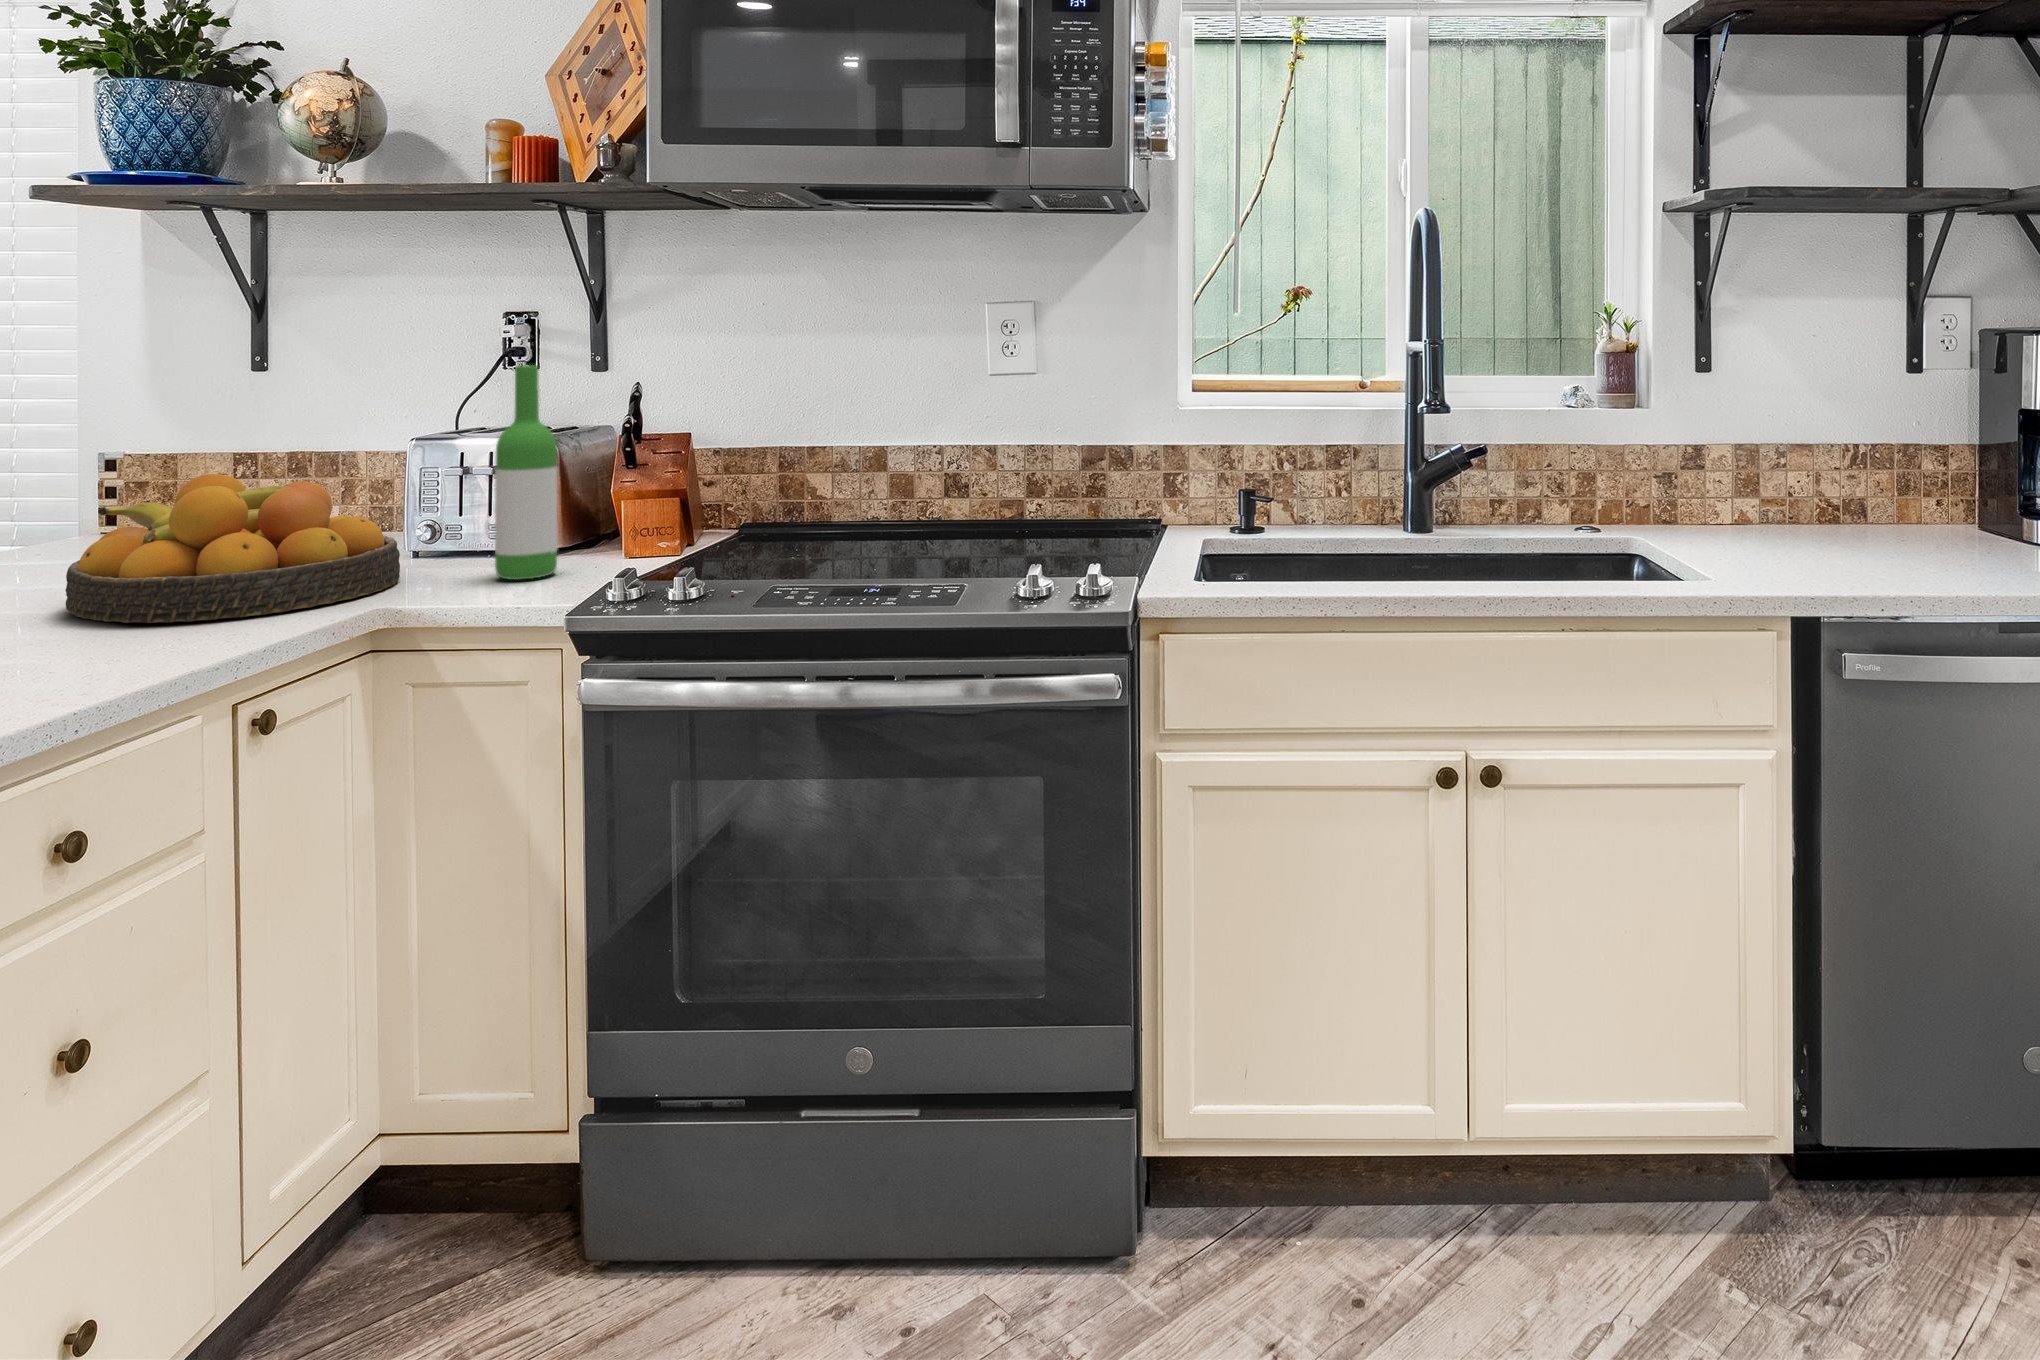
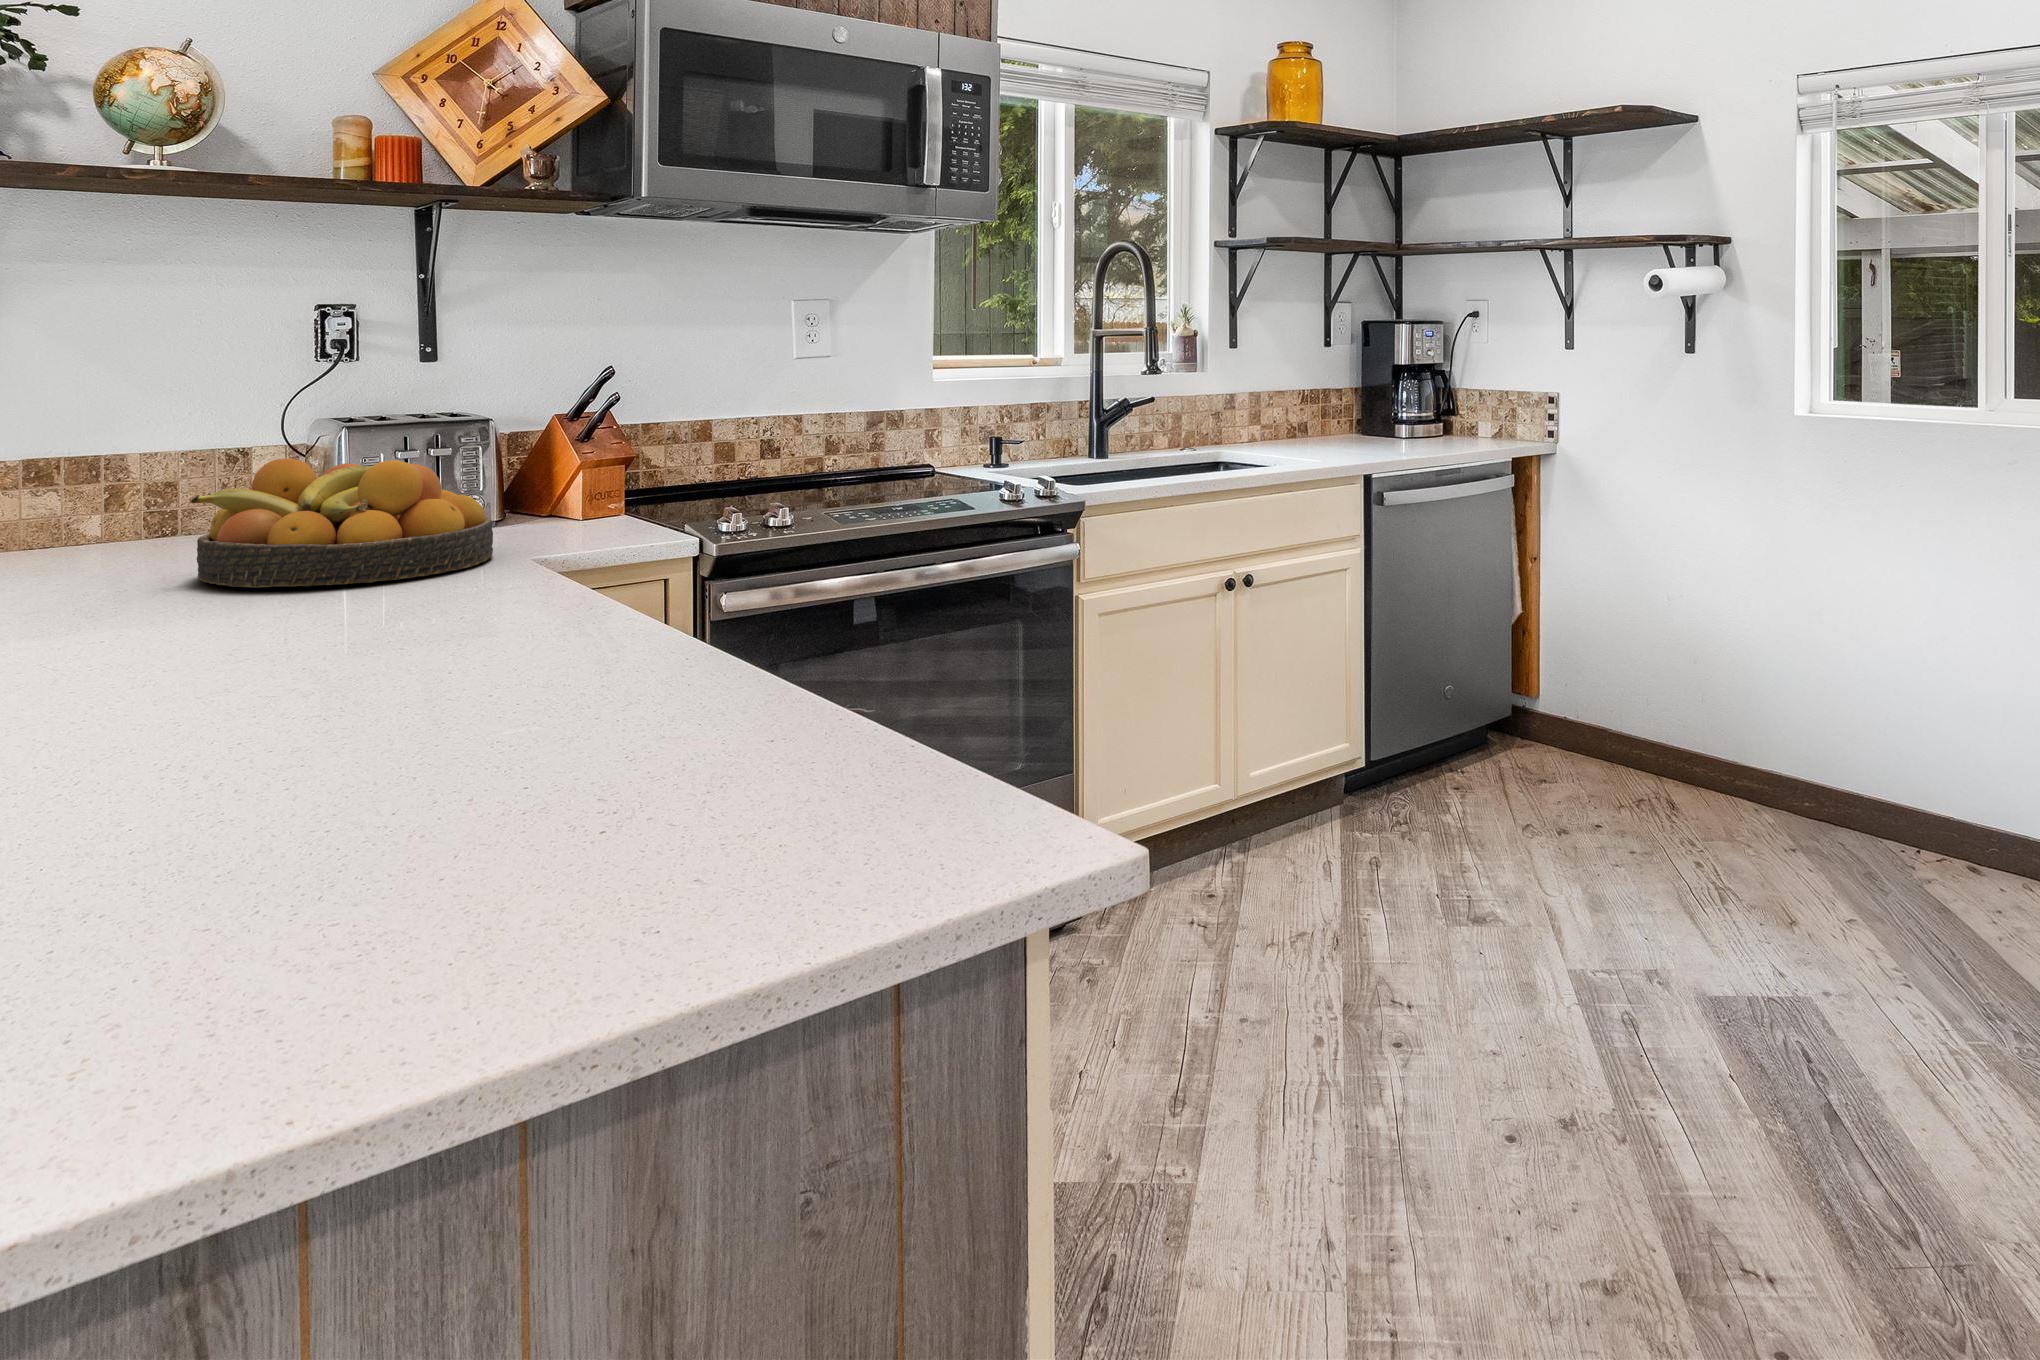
wine bottle: present [495,365,557,580] -> none [539,350,592,536]

